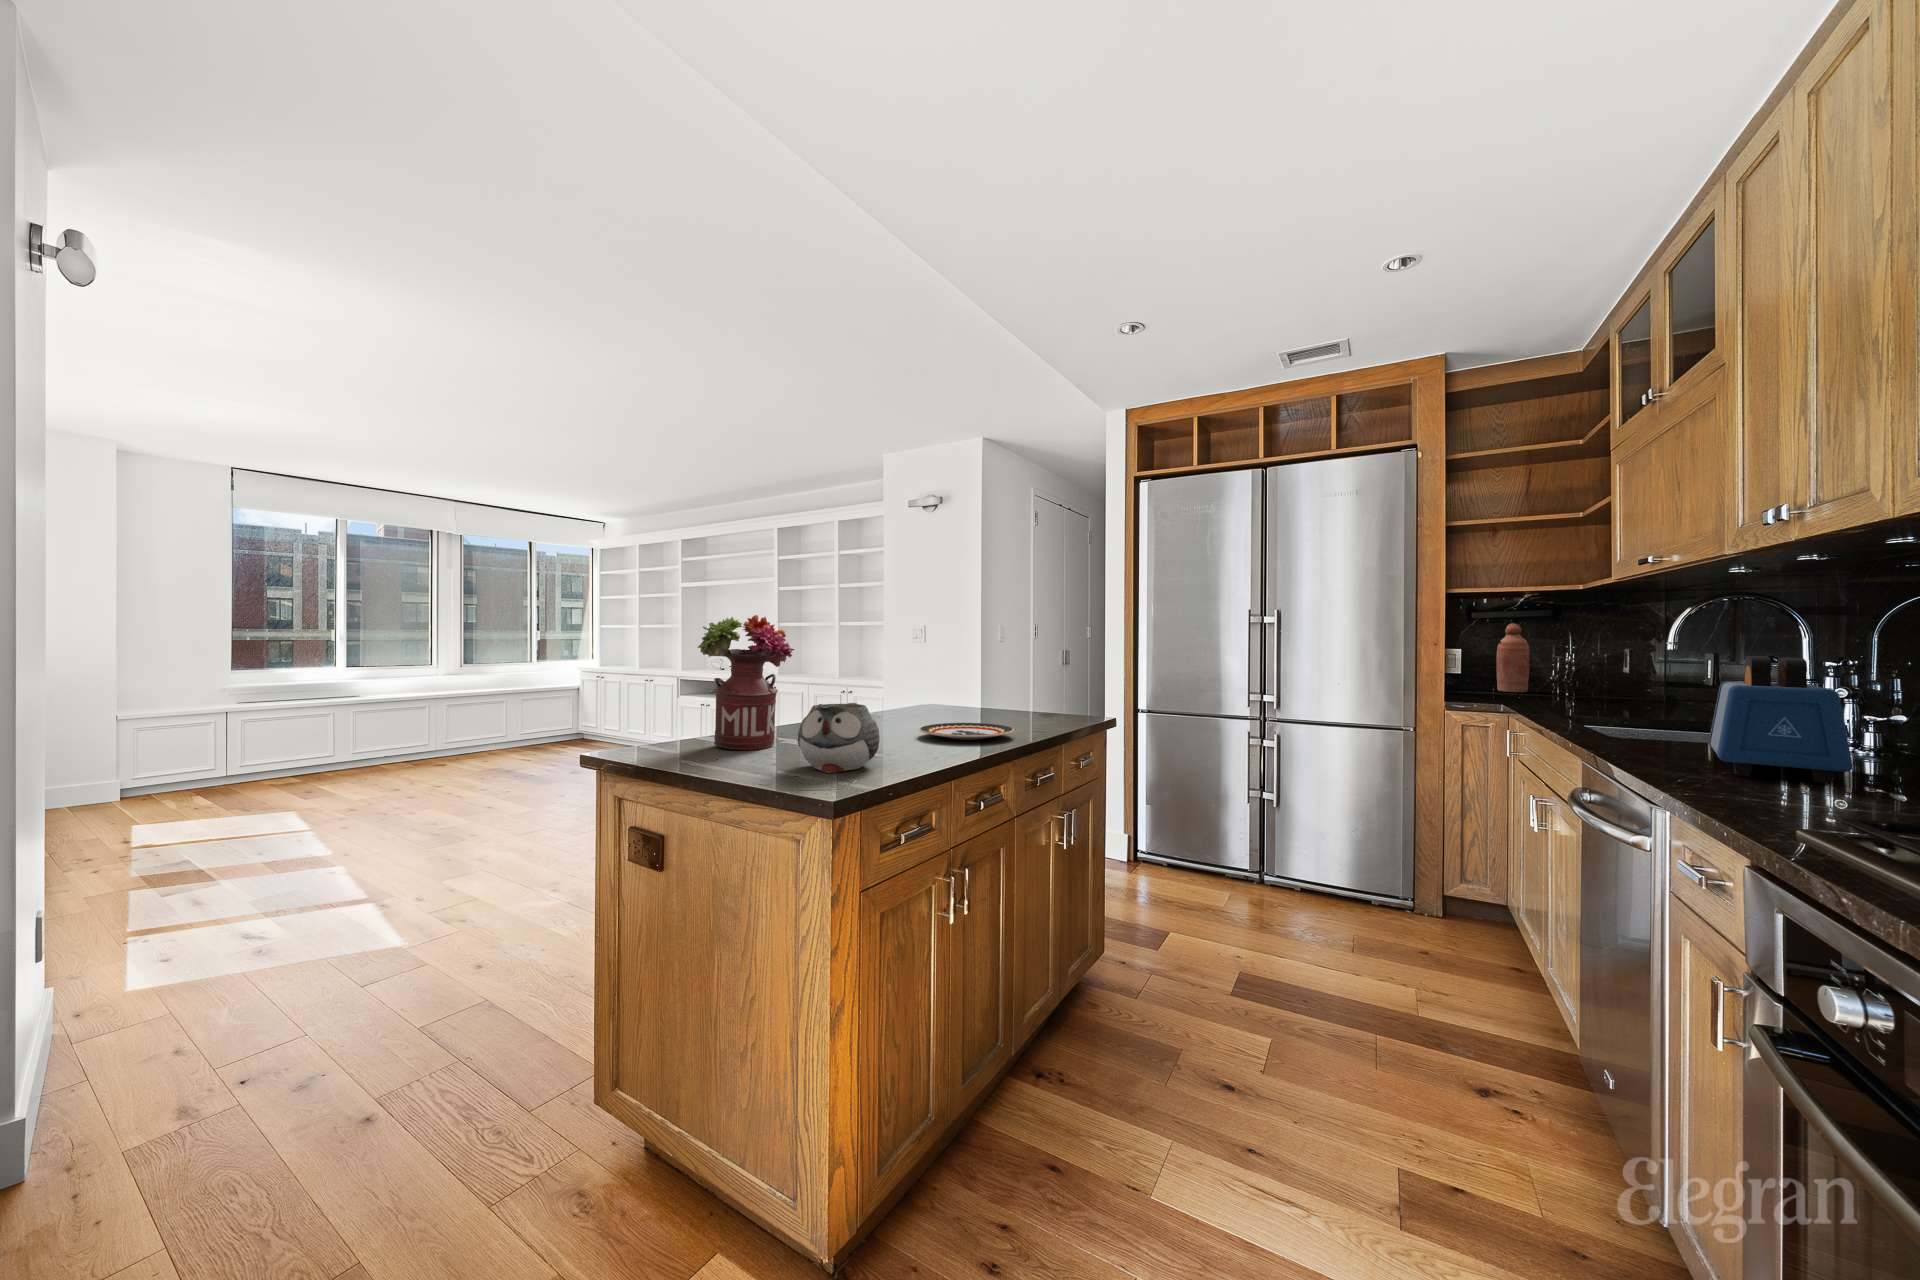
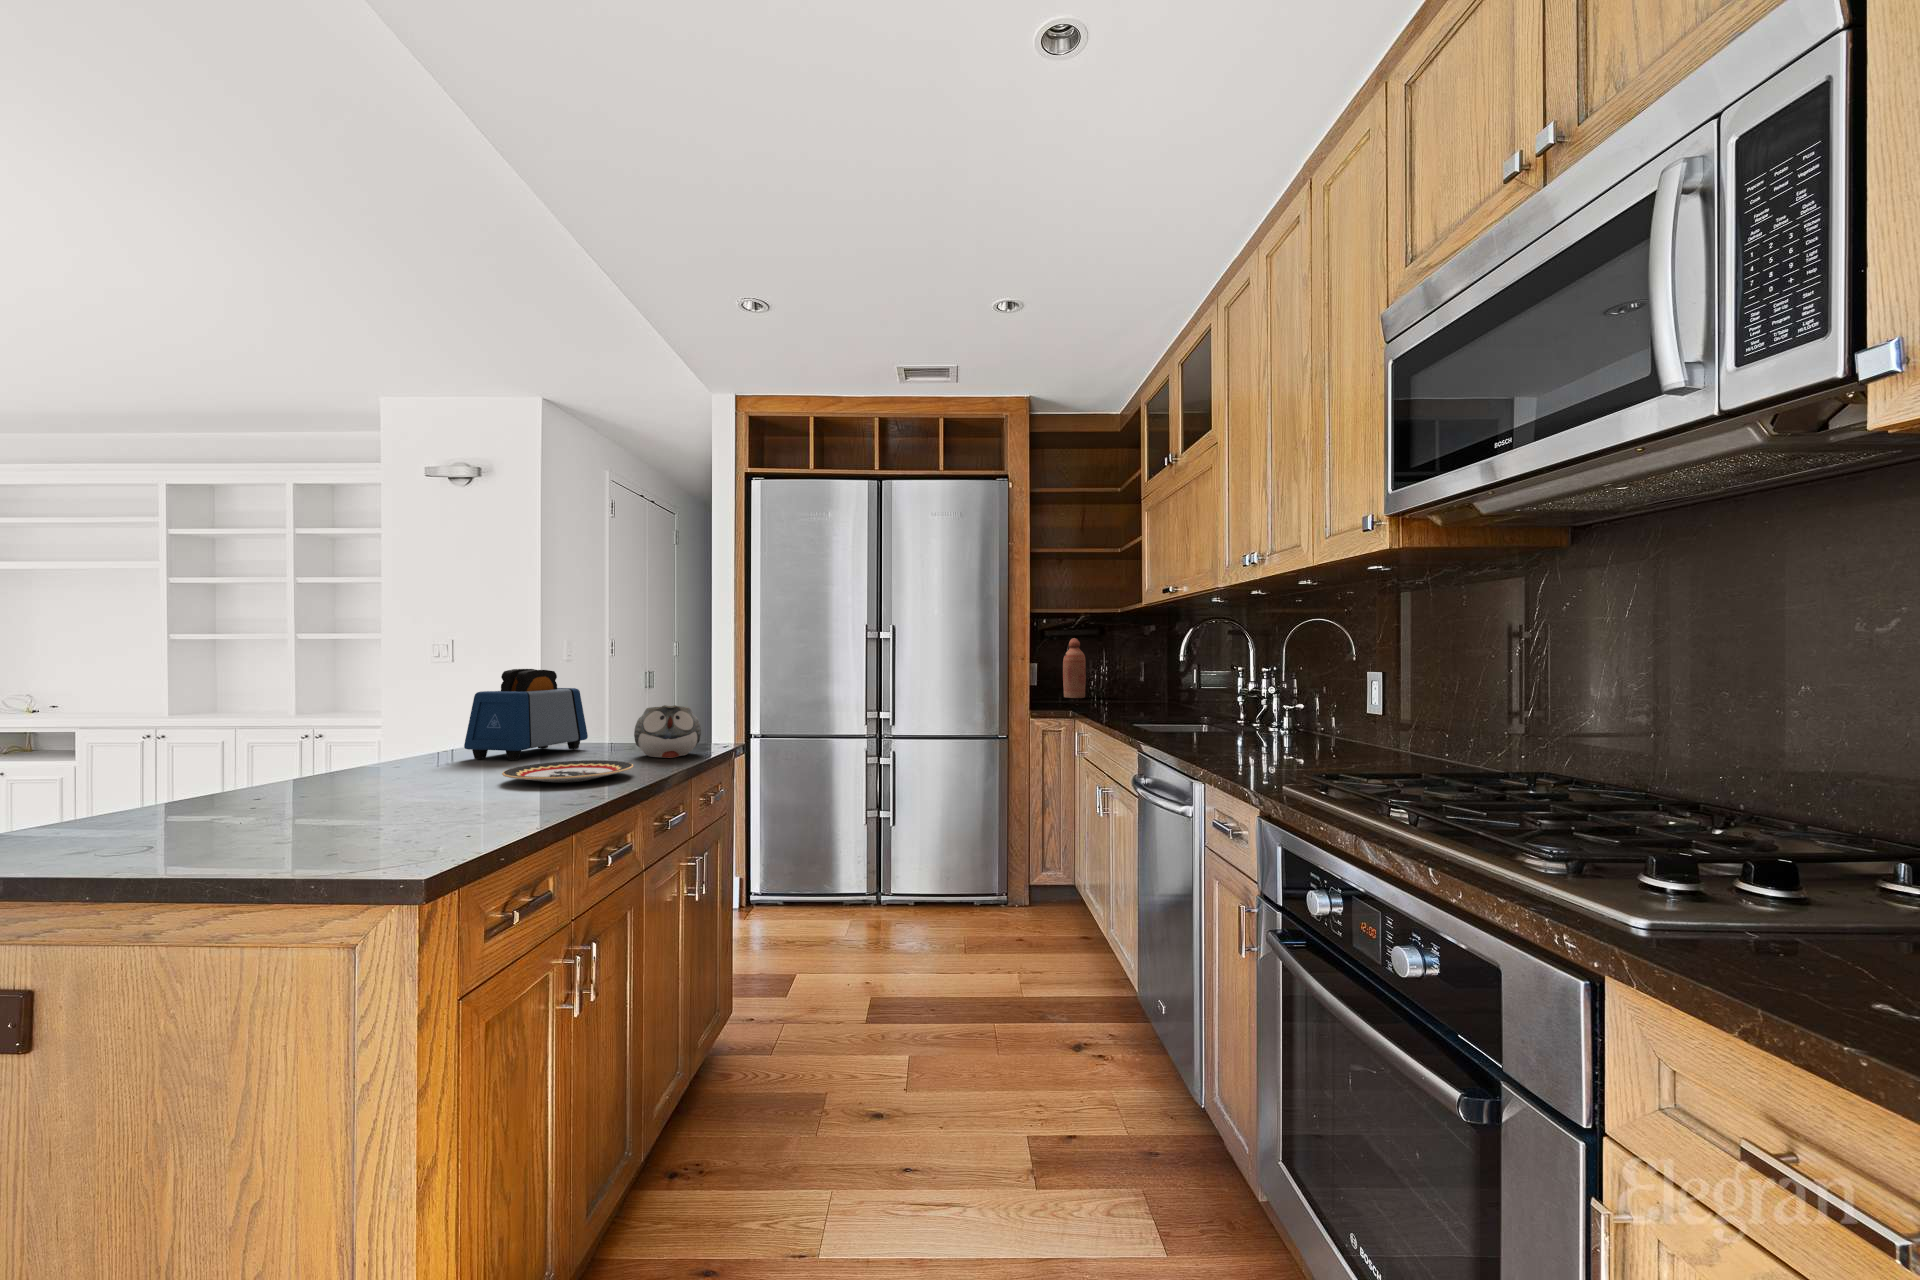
flower arrangement: present [698,615,794,750] -> none [117,624,309,828]
toaster: present [1709,656,1853,784] -> present [464,669,588,760]
teapot: present [798,703,880,773] -> present [634,705,701,758]

